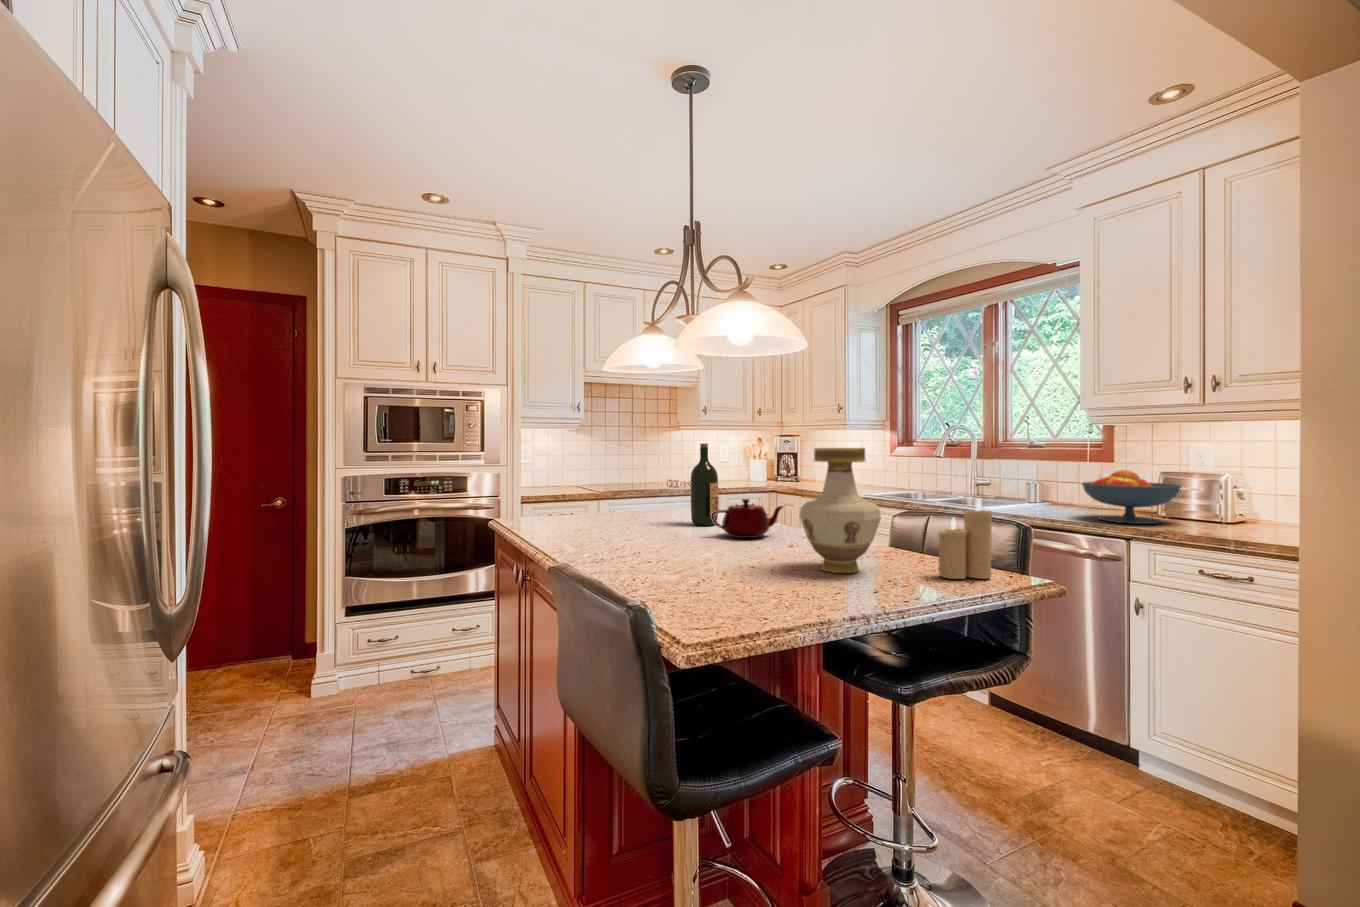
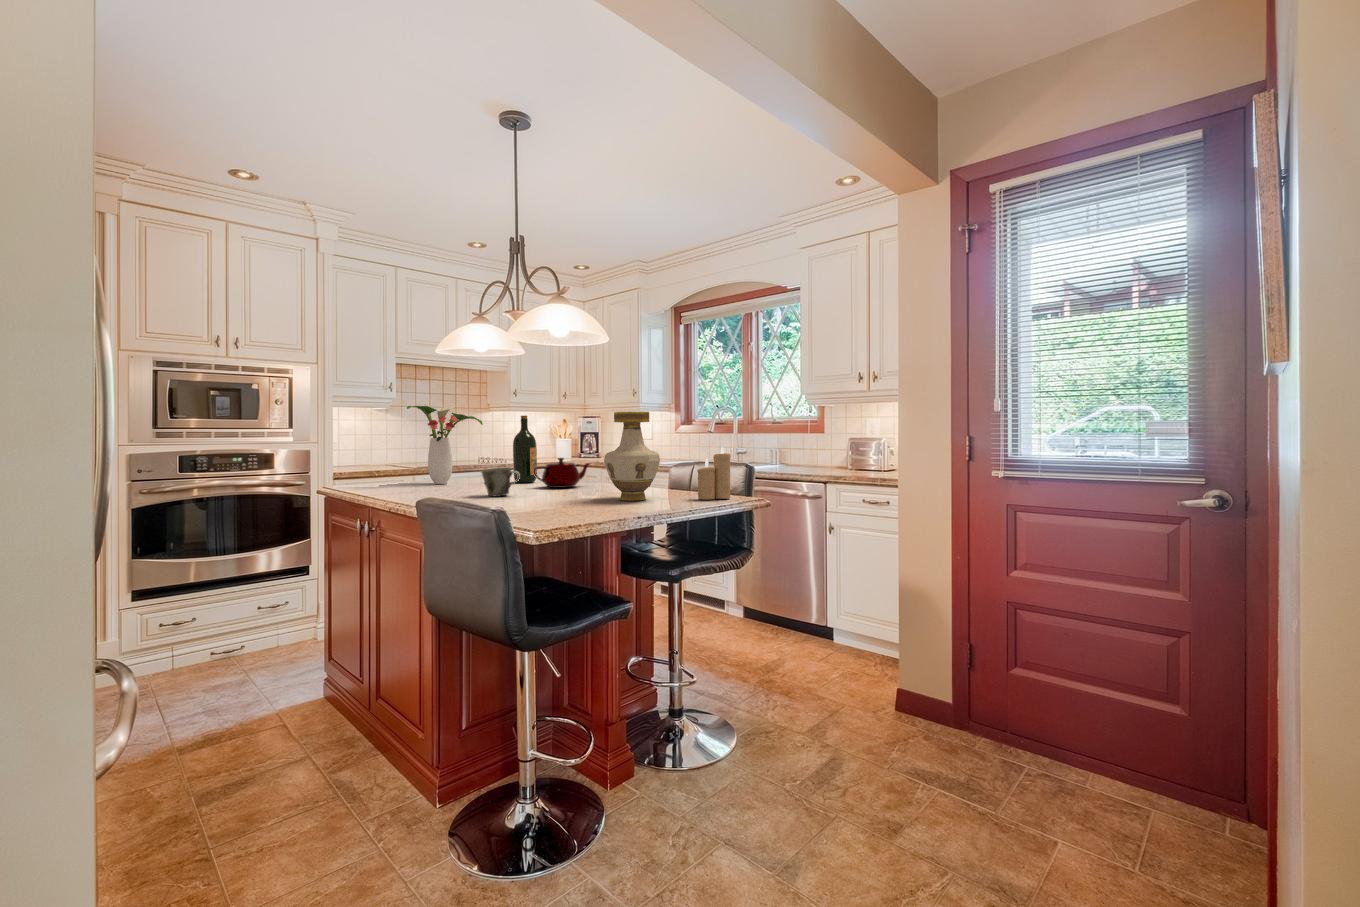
flower arrangement: none [573,430,656,523] -> present [407,404,483,484]
fruit bowl: present [1082,470,1181,524] -> none [800,437,858,473]
mug: none [646,514,692,552] -> present [481,468,520,497]

